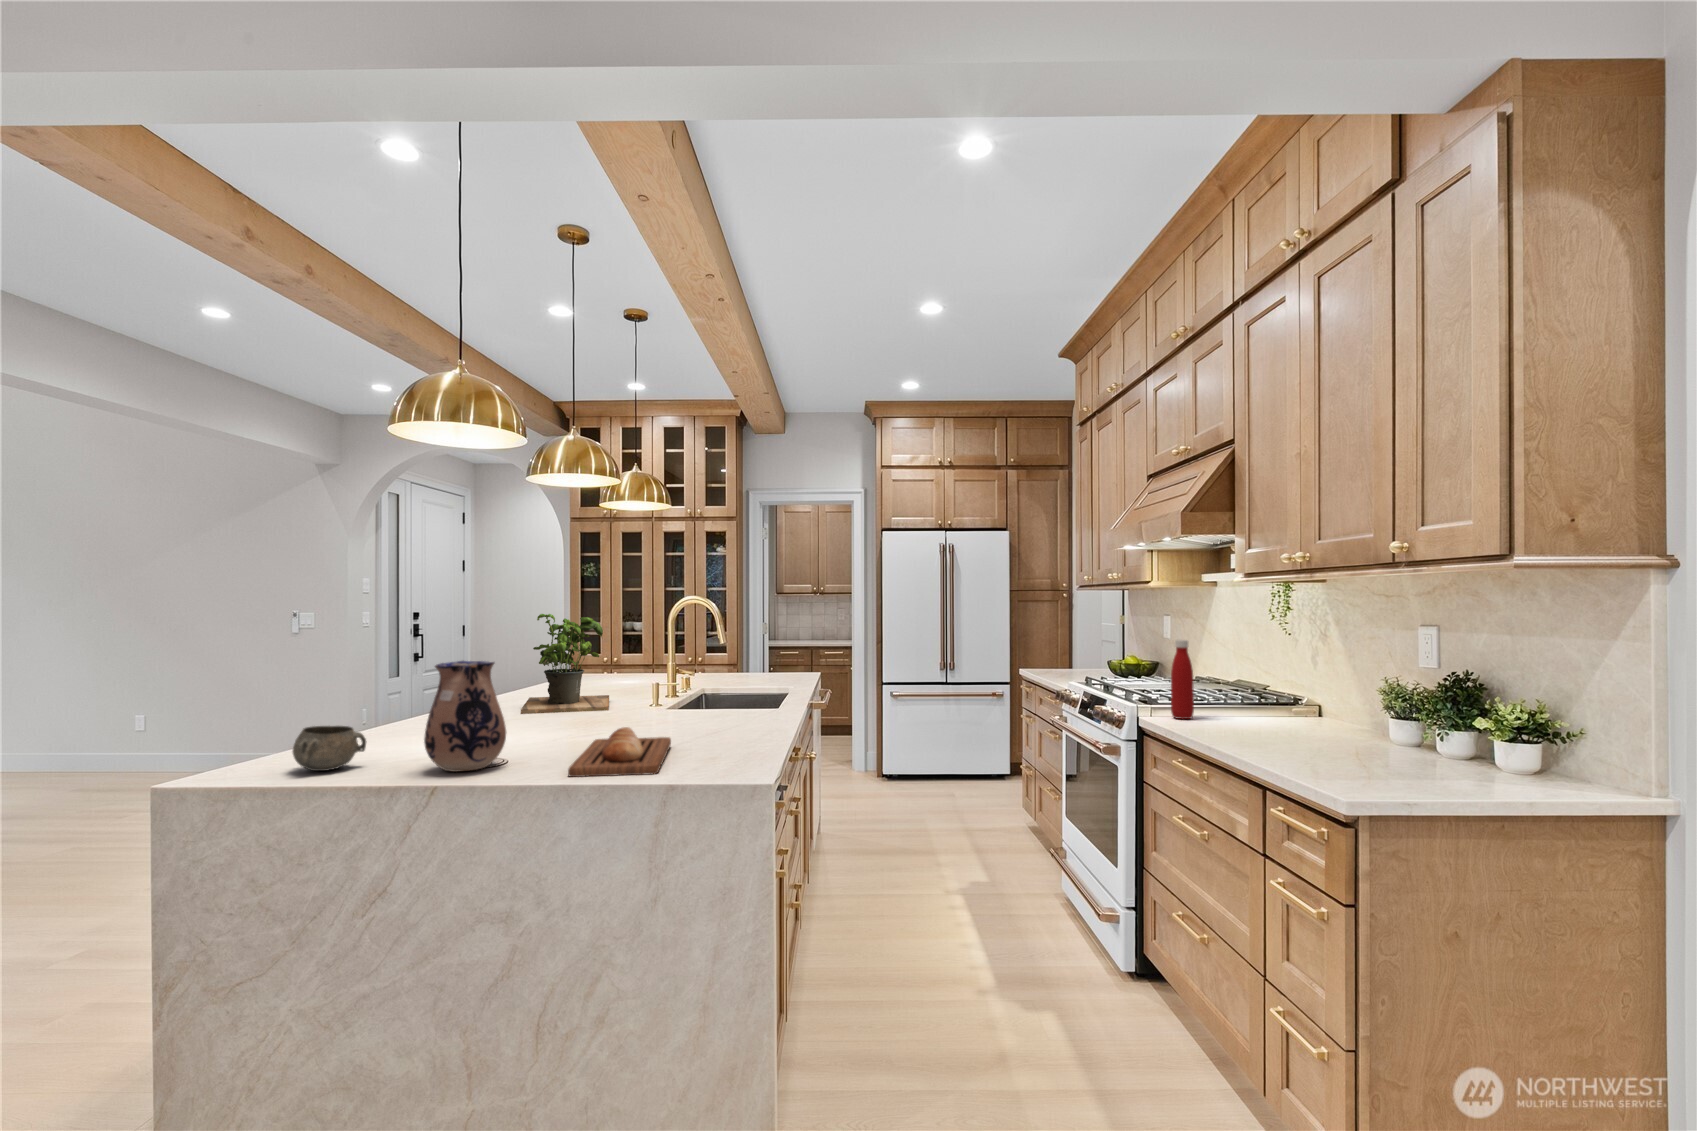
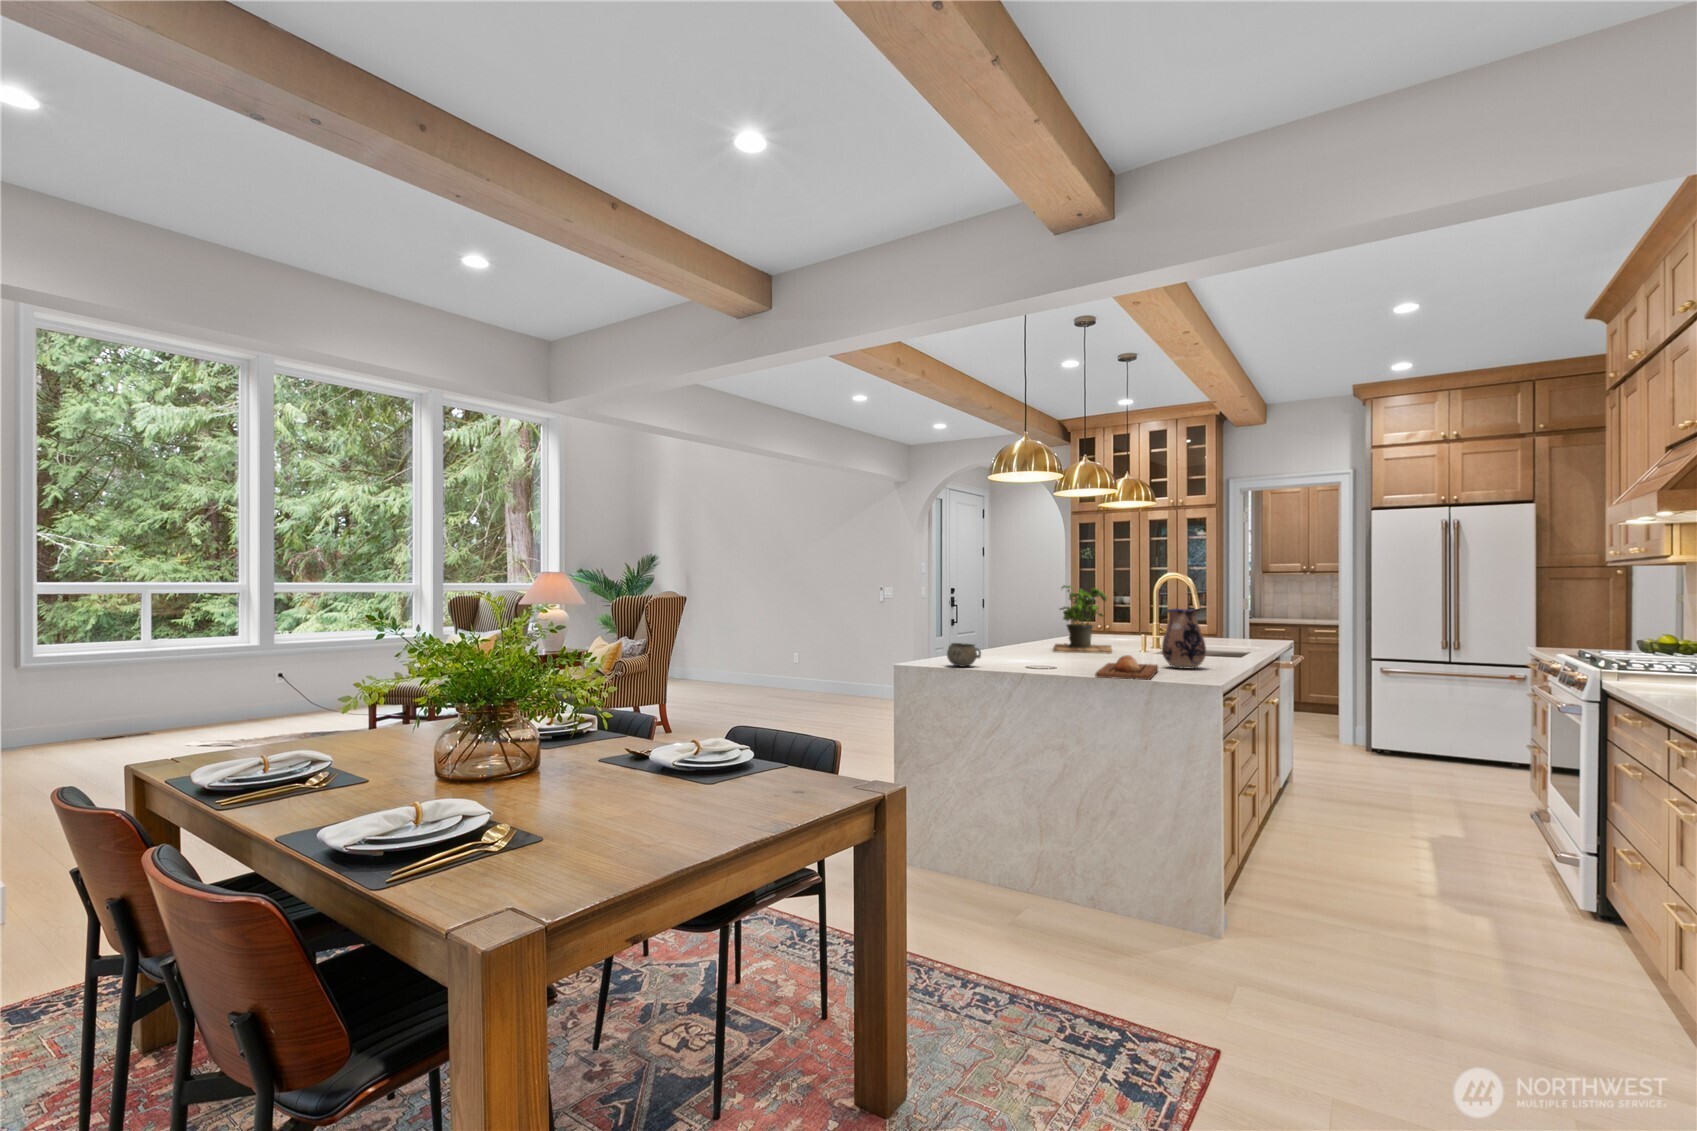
bottle: present [1171,640,1194,719] -> none [1634,612,1661,685]
ceramic pitcher: present [424,661,506,772] -> present [1162,609,1206,669]

